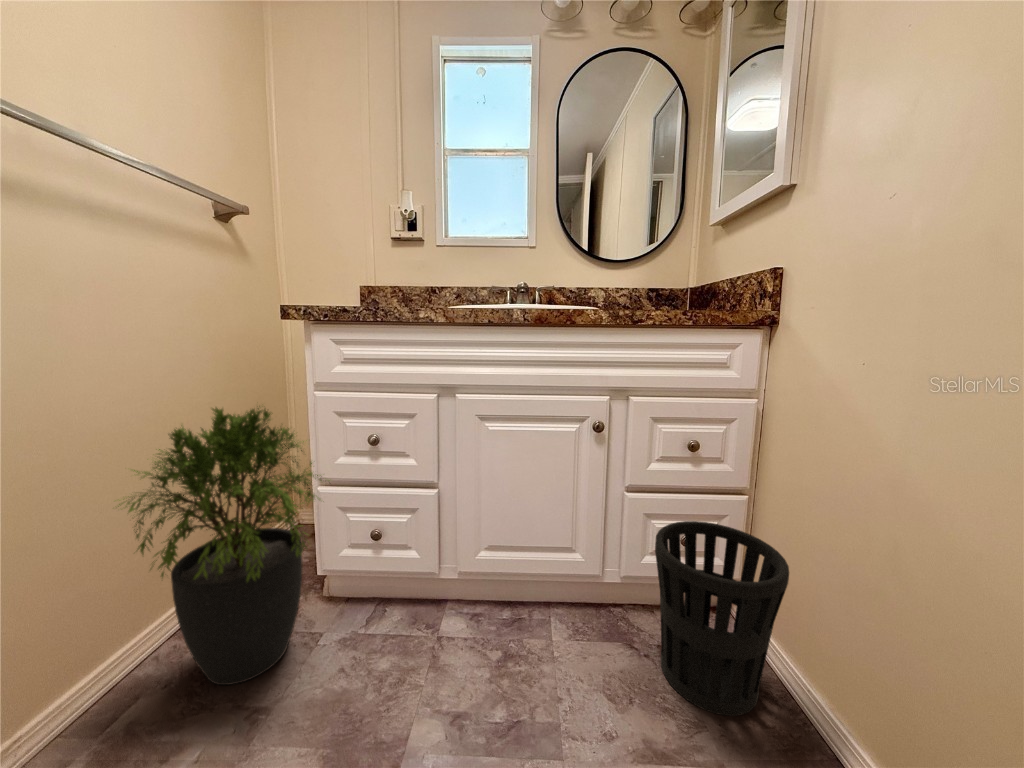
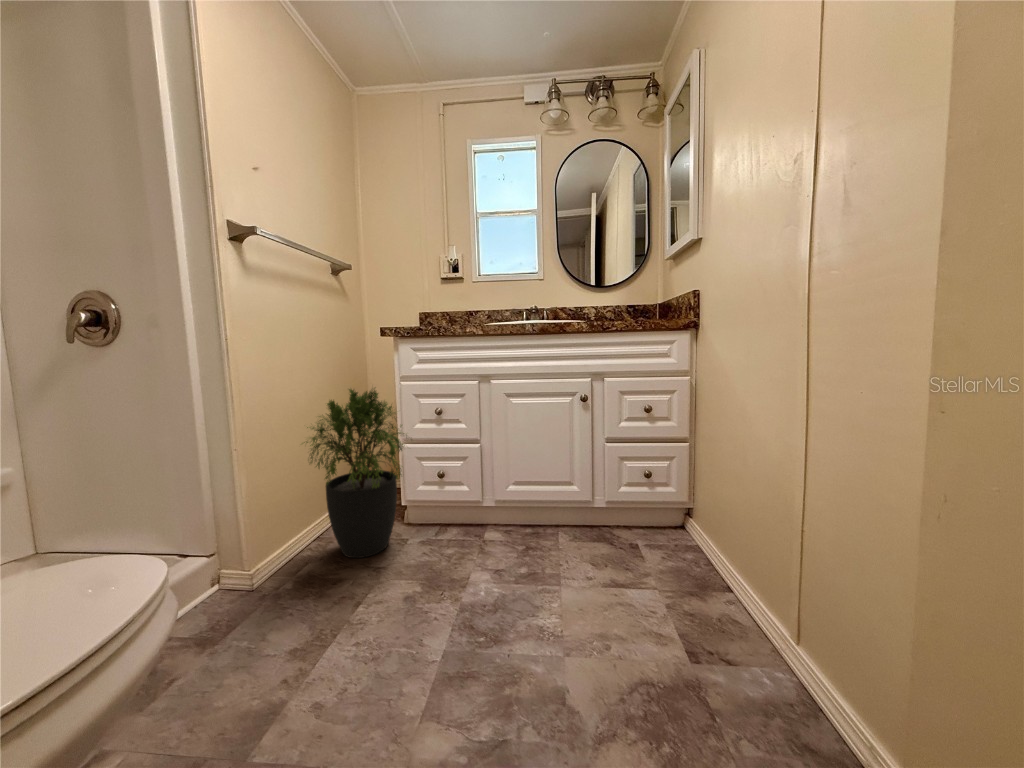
wastebasket: present [655,521,789,716] -> none [621,459,702,571]

